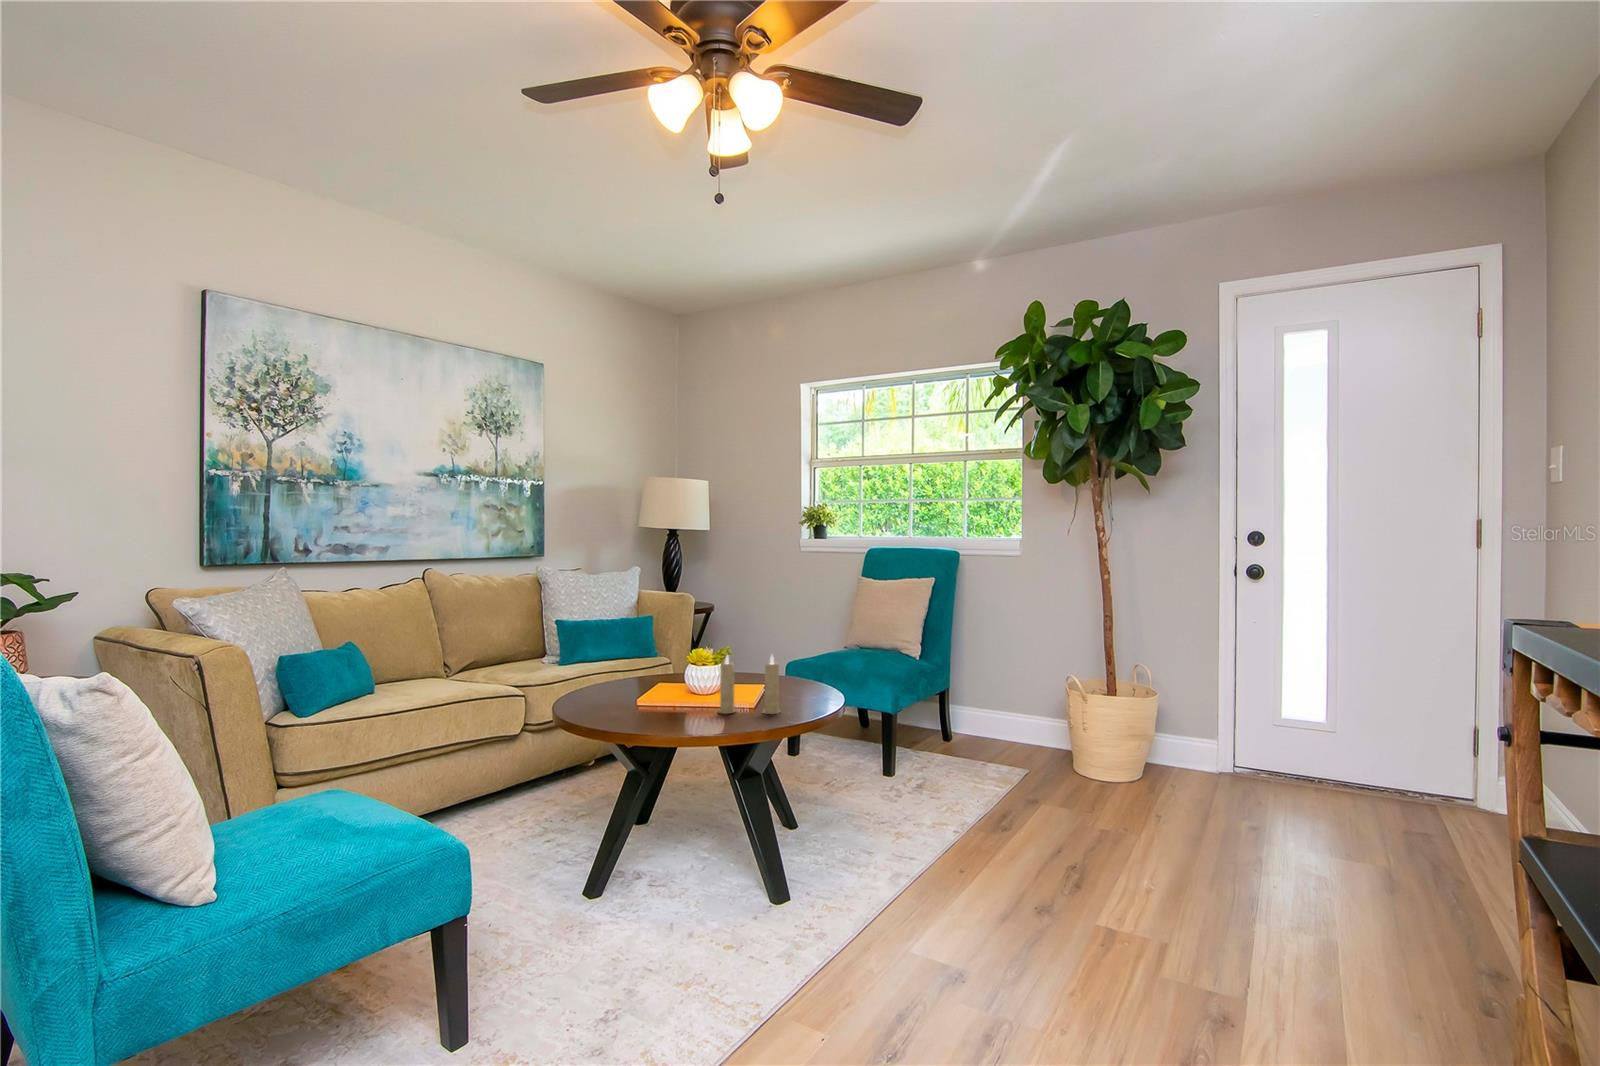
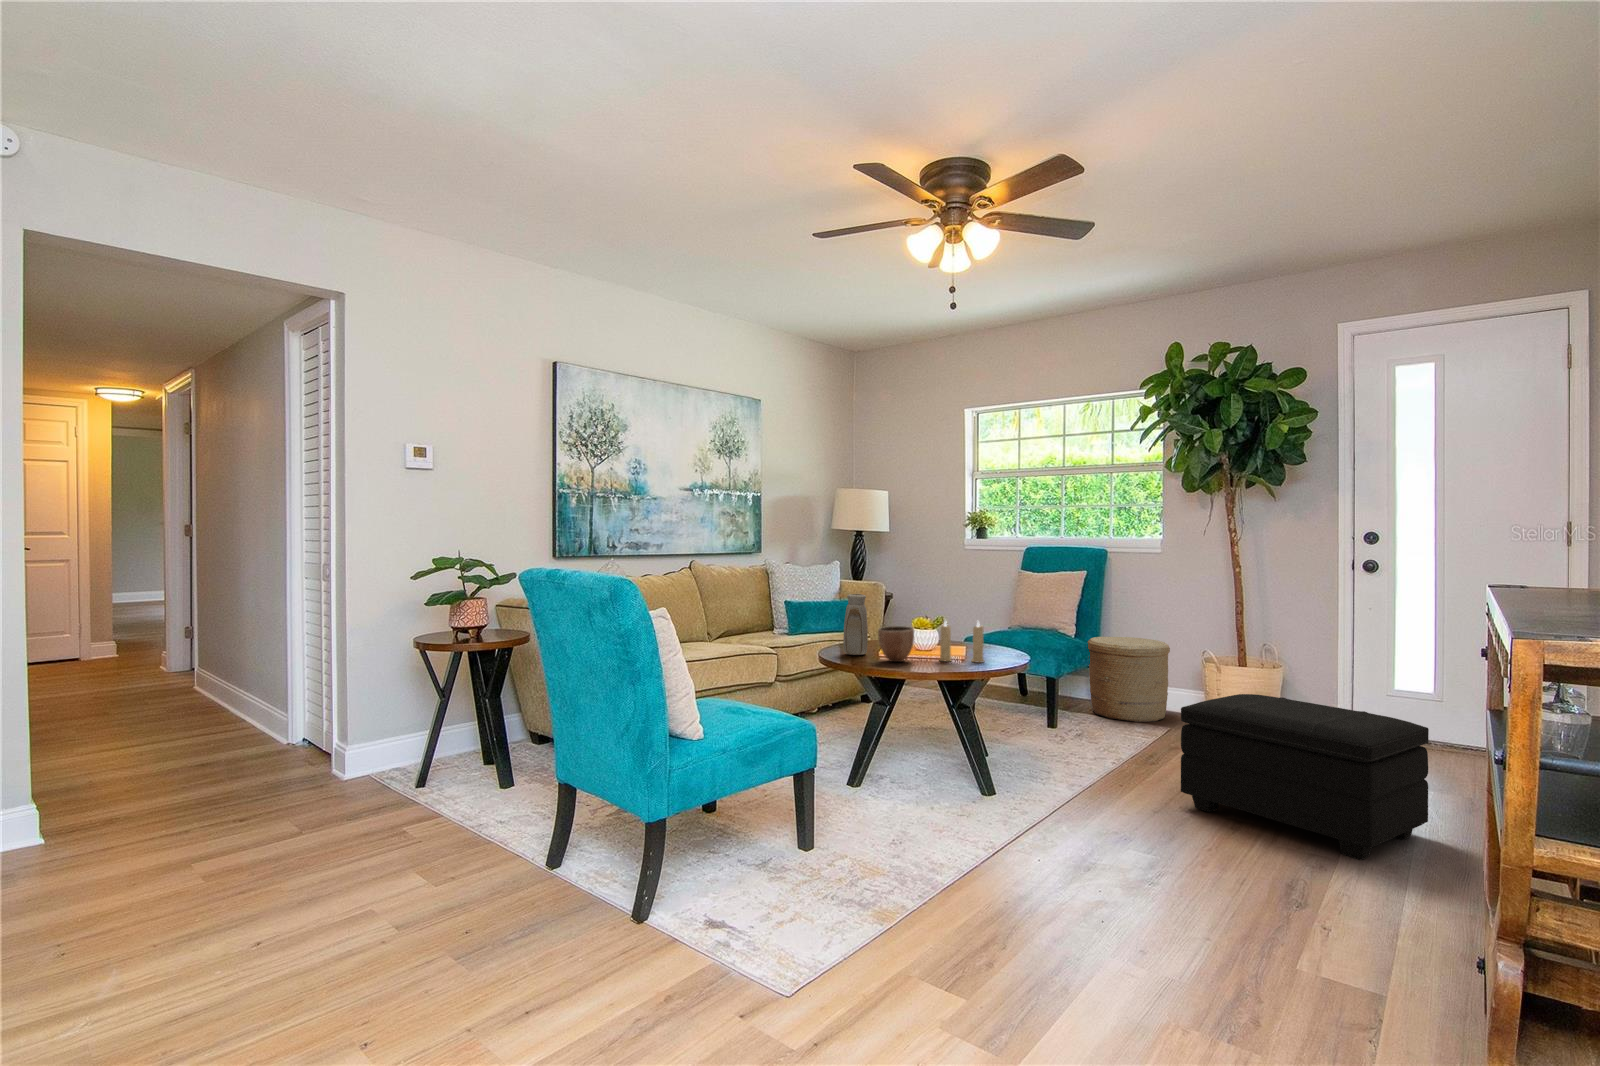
vase: none [593,618,627,704] -> present [843,594,868,655]
woven basket: none [934,656,1029,762] -> present [1088,637,1170,722]
decorative bowl: none [631,663,683,717] -> present [878,626,914,662]
footstool: none [1036,749,1359,1012] -> present [1181,694,1429,860]

